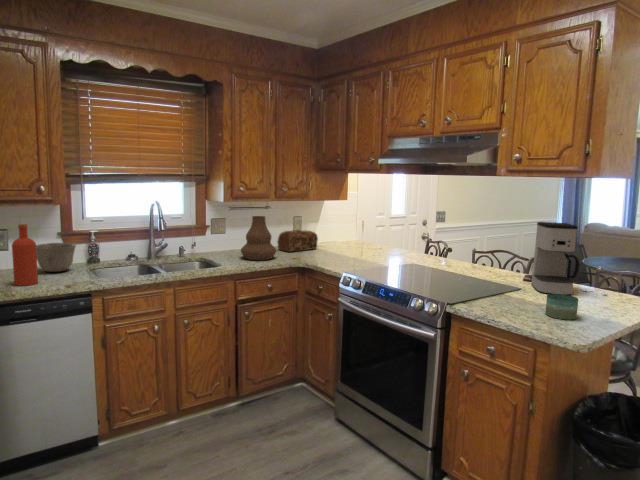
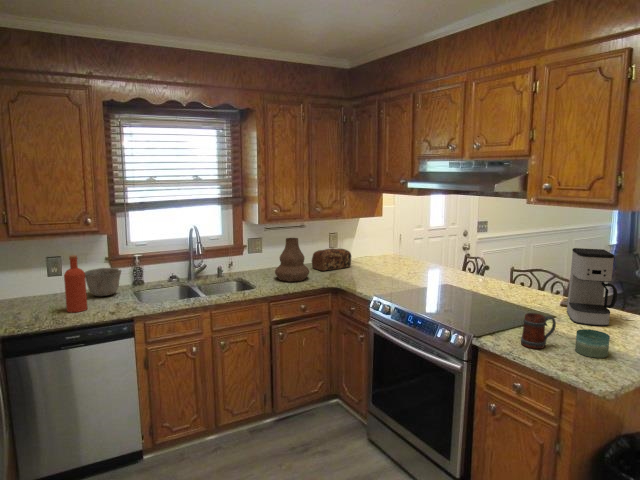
mug: none [493,279,527,313] -> present [521,313,556,349]

